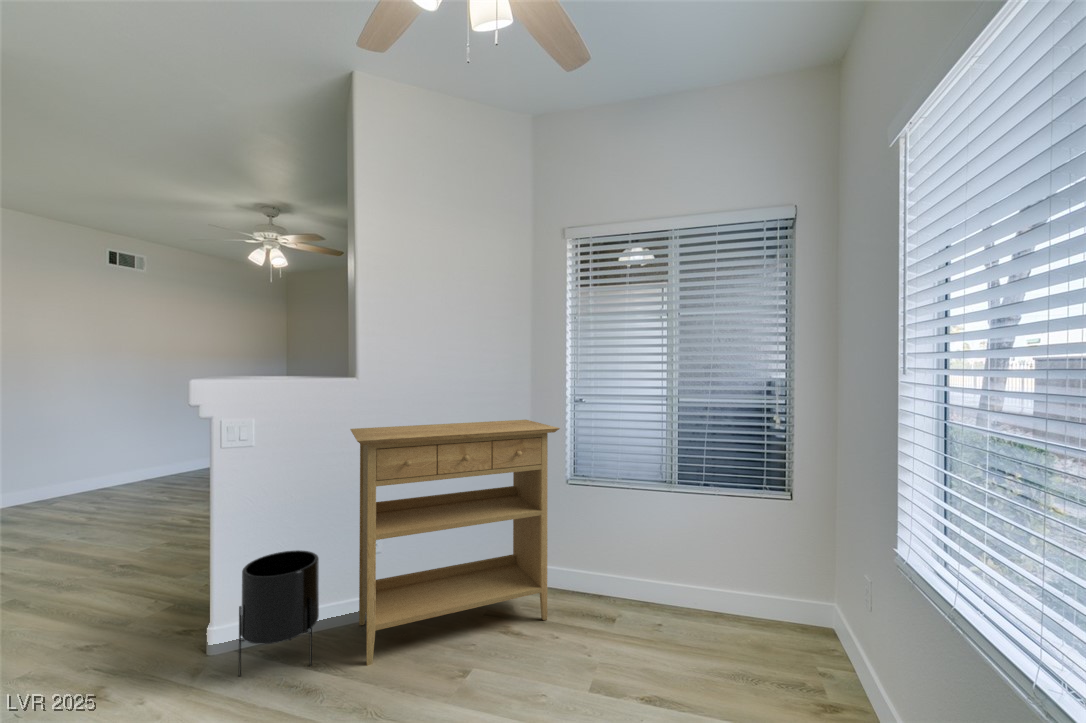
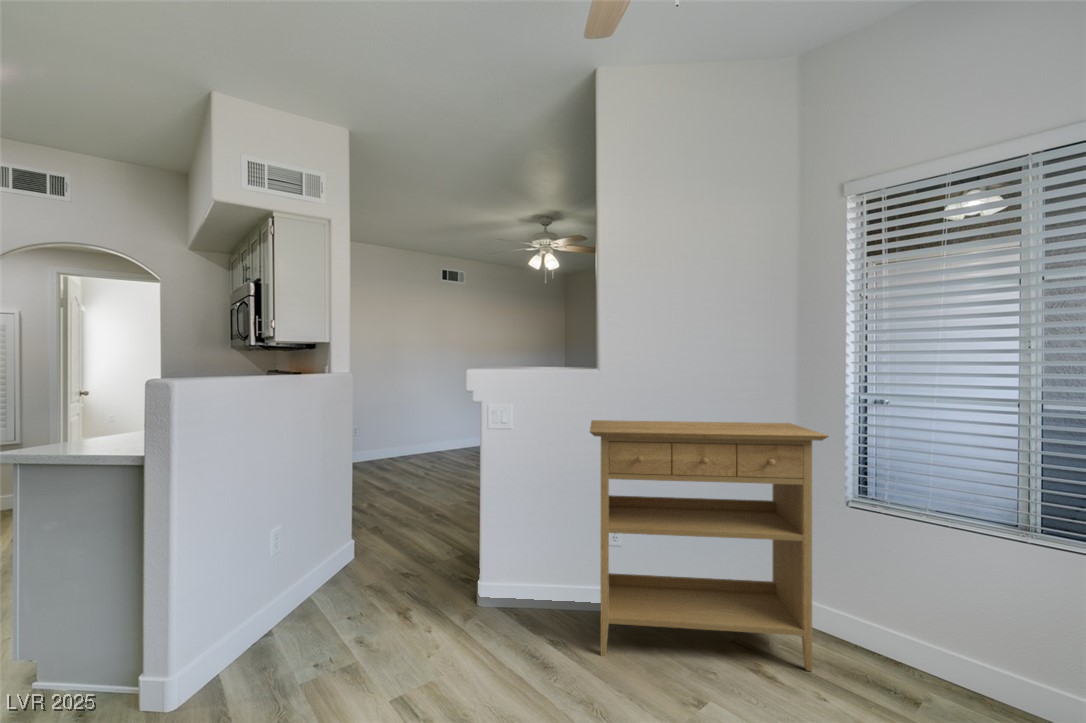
planter: present [238,550,319,676] -> none [497,528,561,640]

